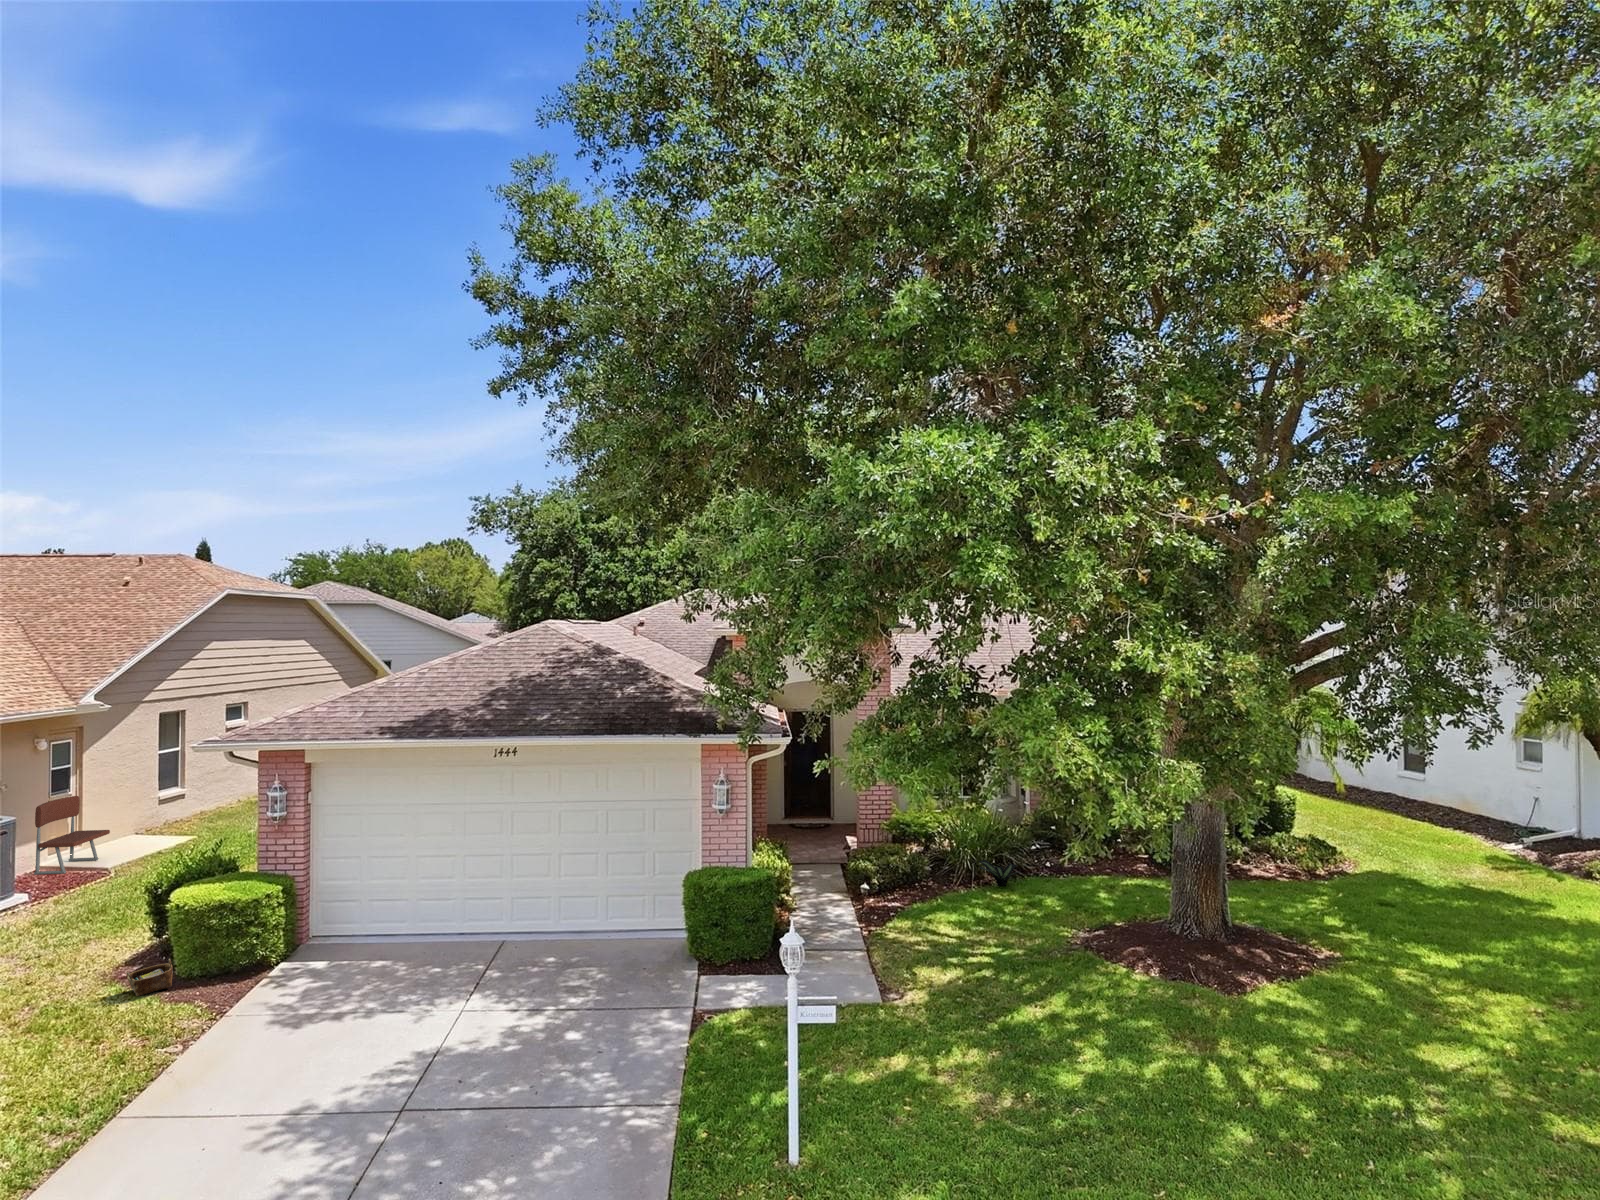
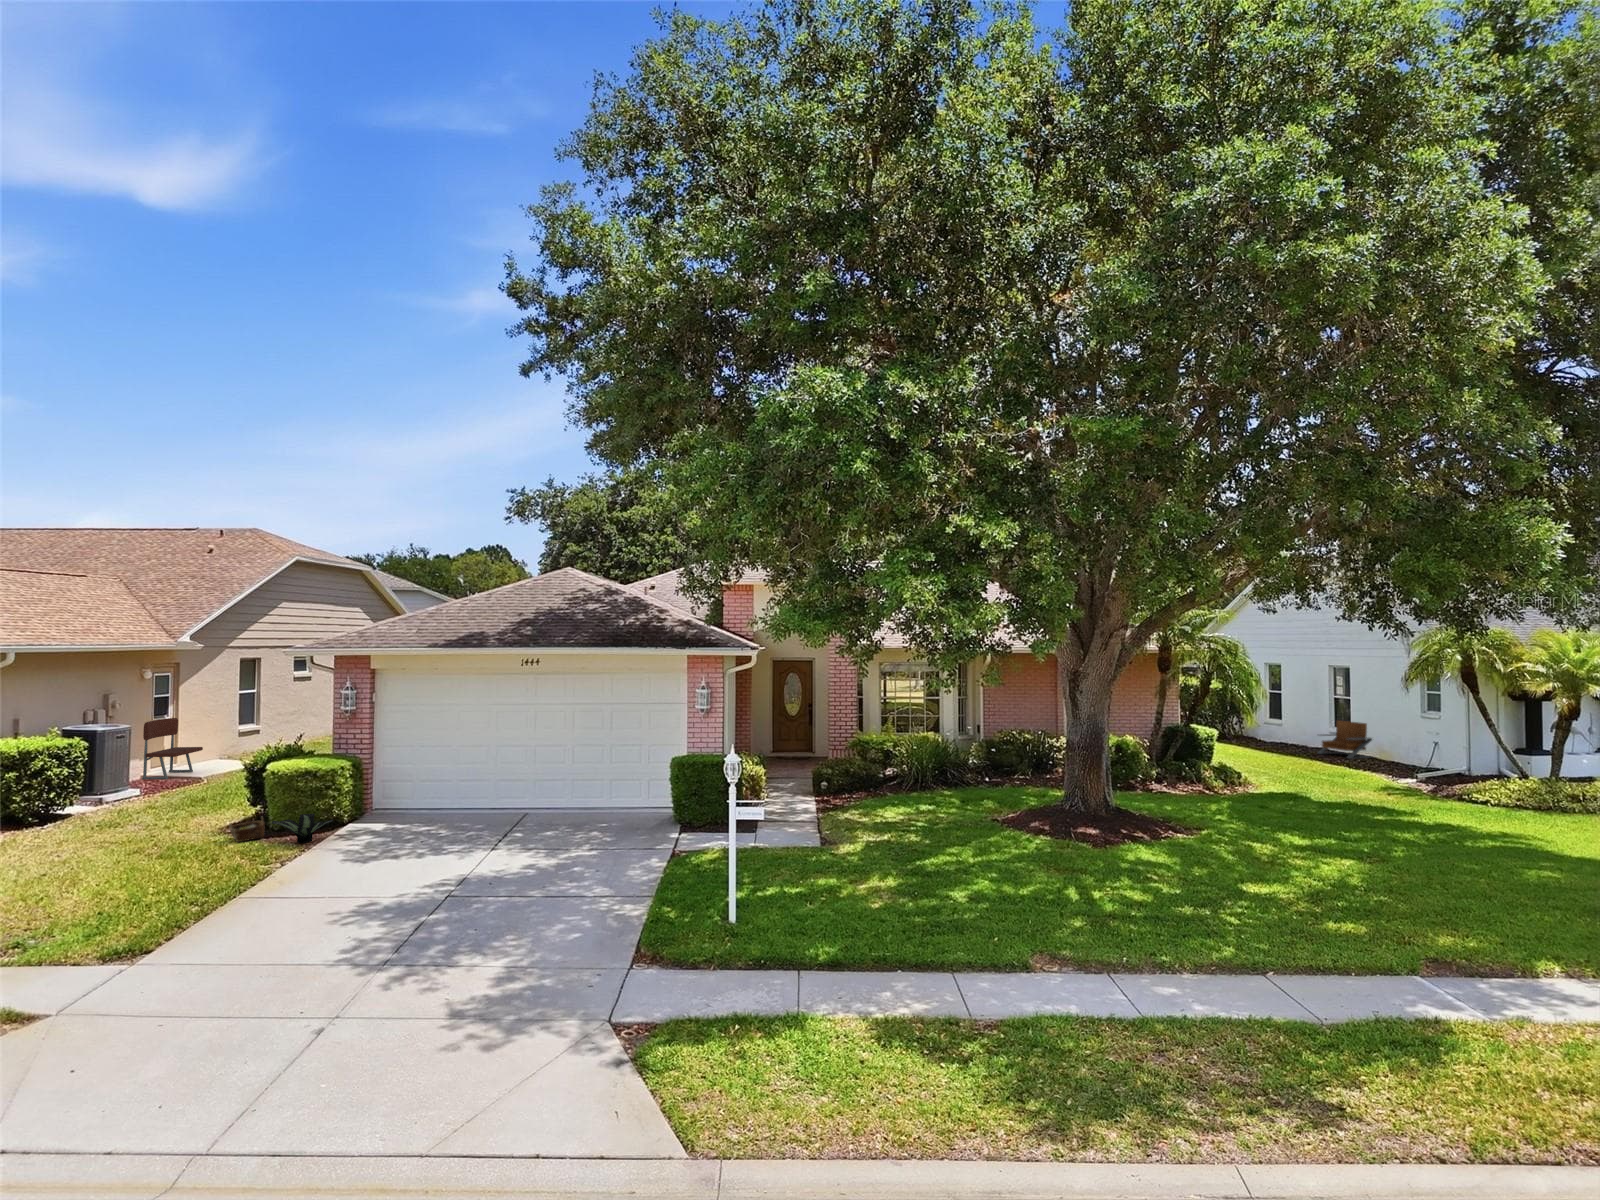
lounge chair: none [1395,768,1461,814] -> present [1318,720,1372,758]
potted plant: present [979,860,1018,886] -> present [272,814,333,843]

